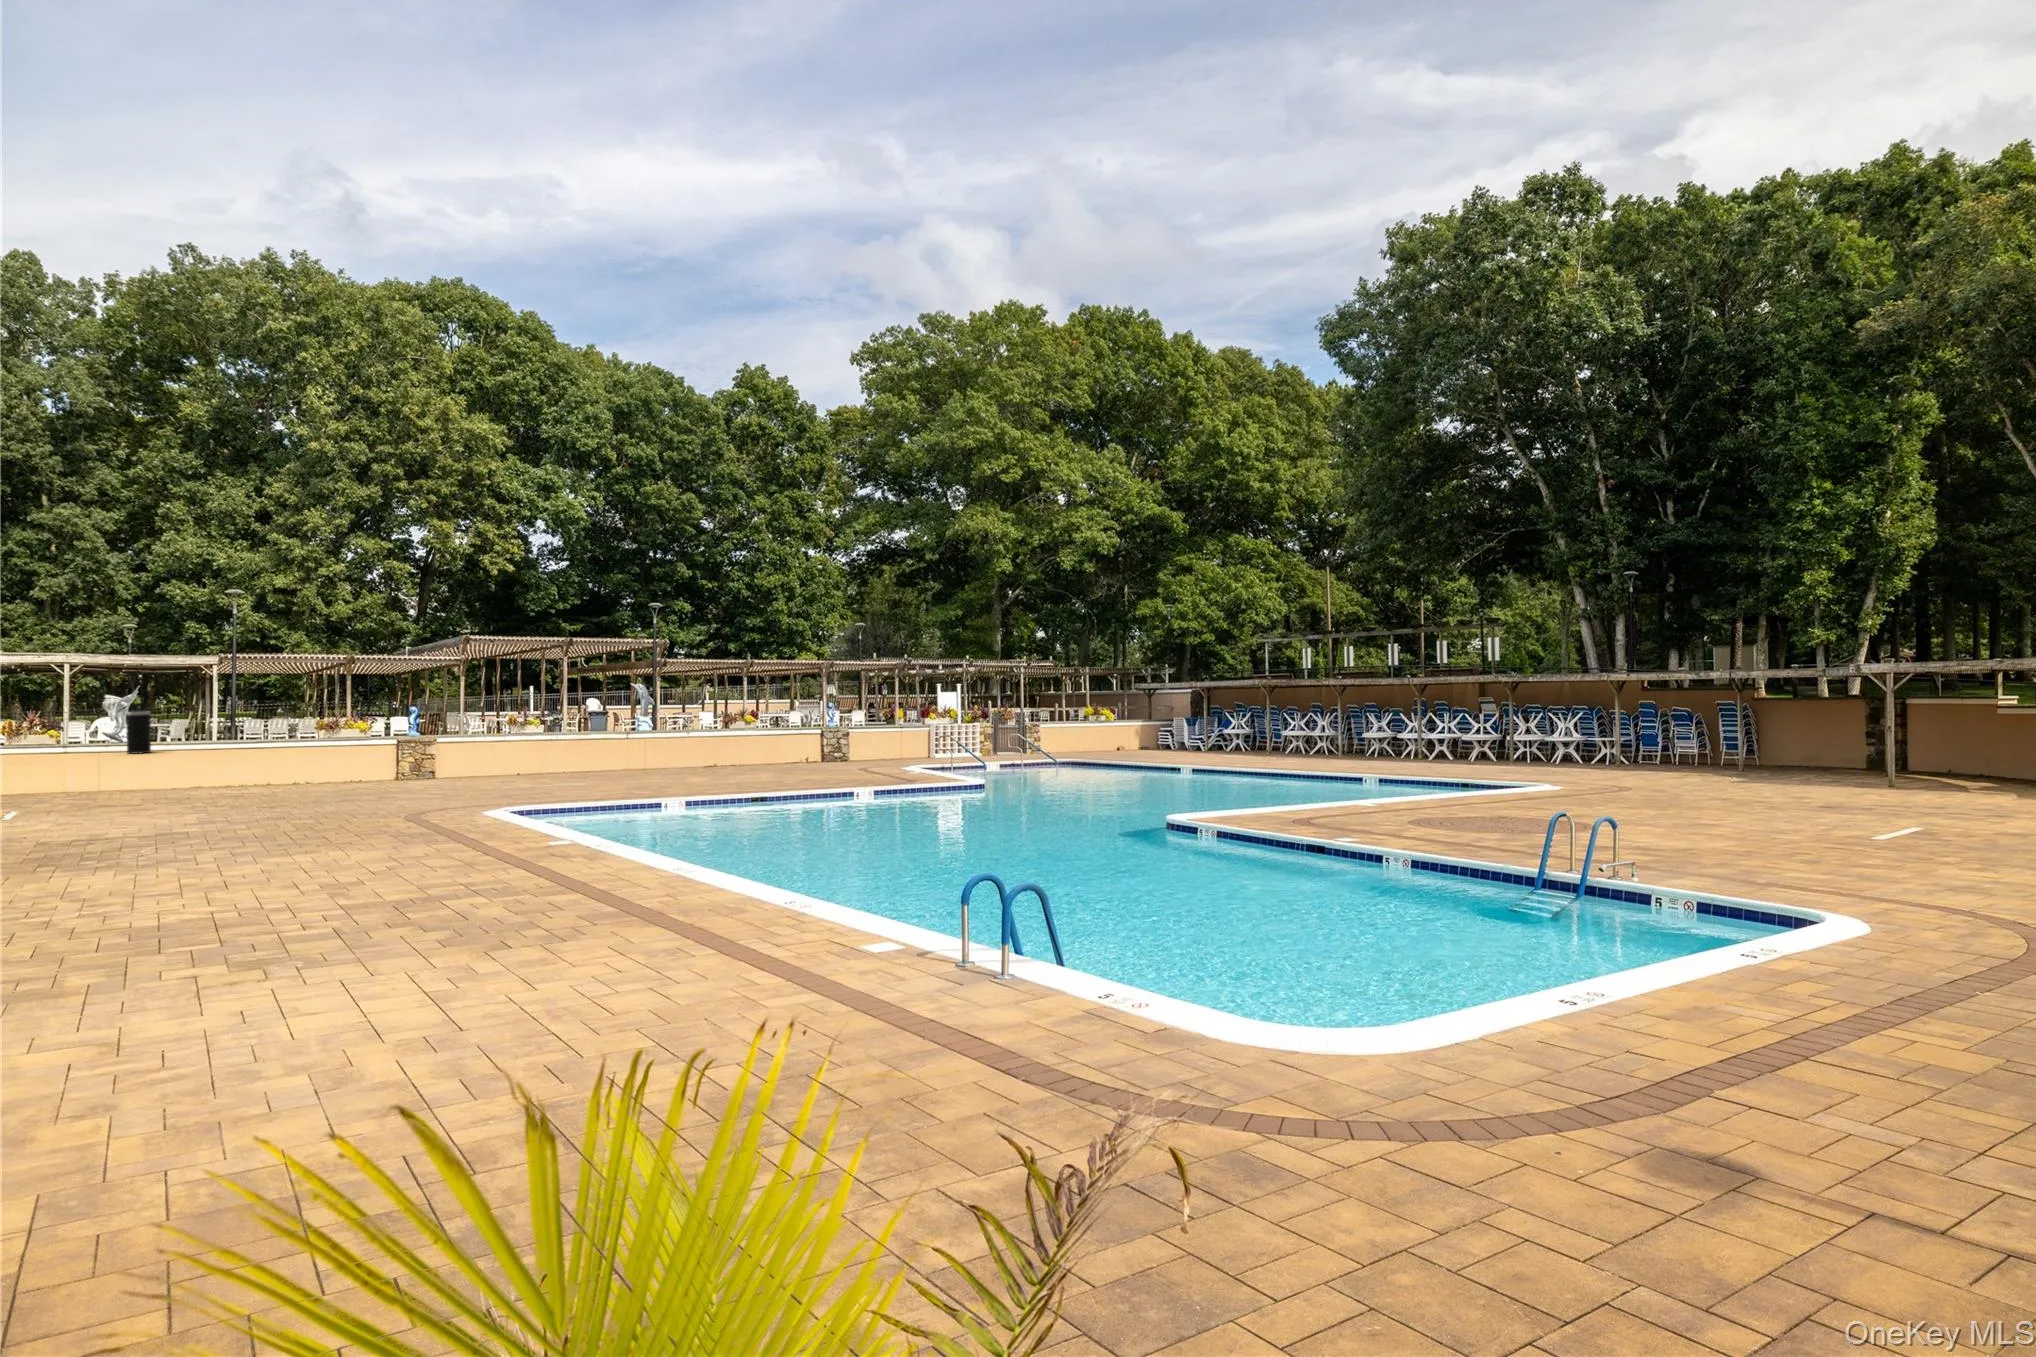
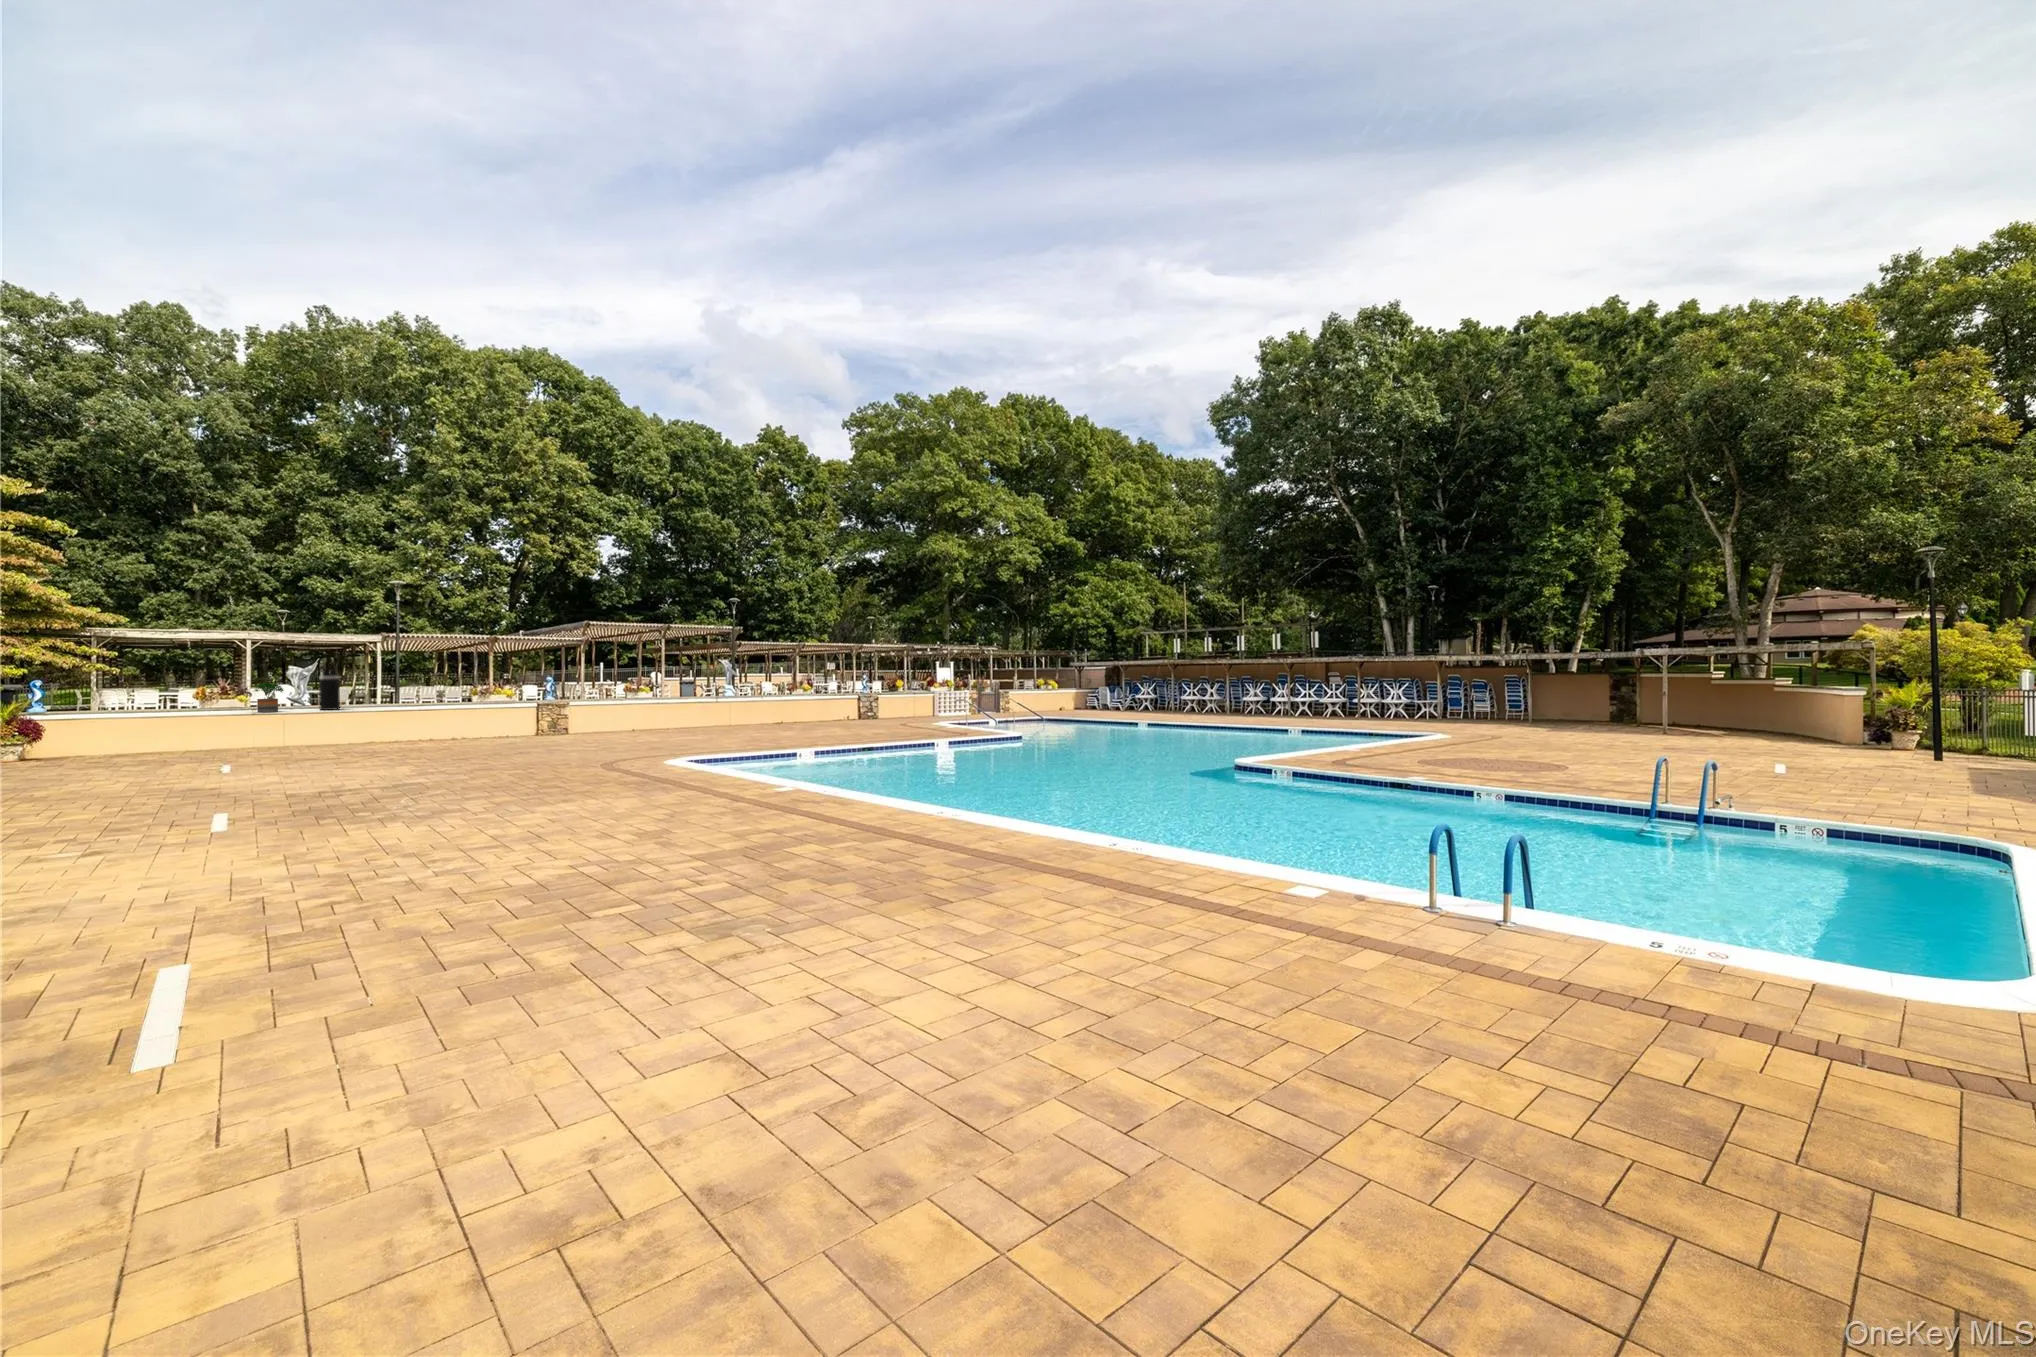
potted tree: none [49,720,85,756] -> present [255,683,284,712]

